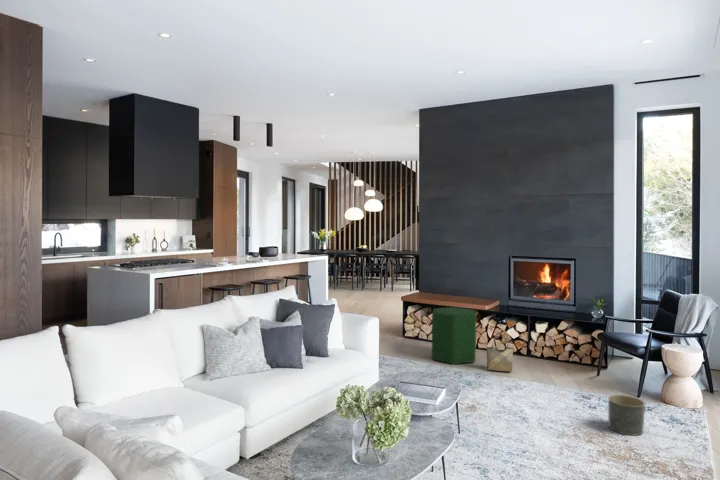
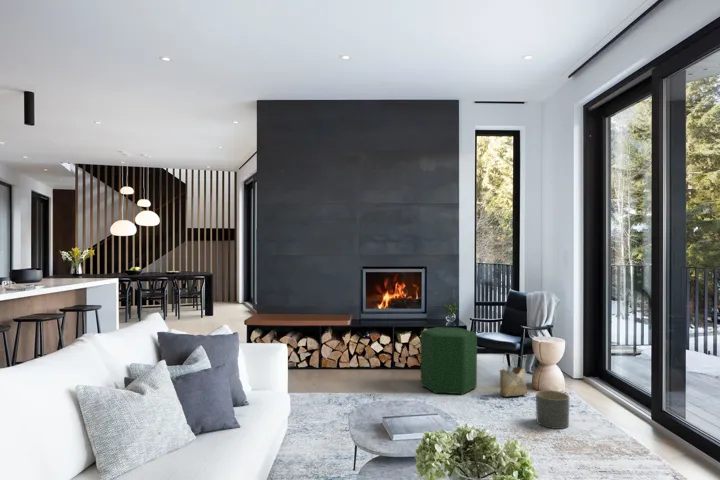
ottoman: present [432,307,476,365] -> present [420,327,477,395]
woven basket: present [487,334,513,372] -> present [500,354,527,397]

